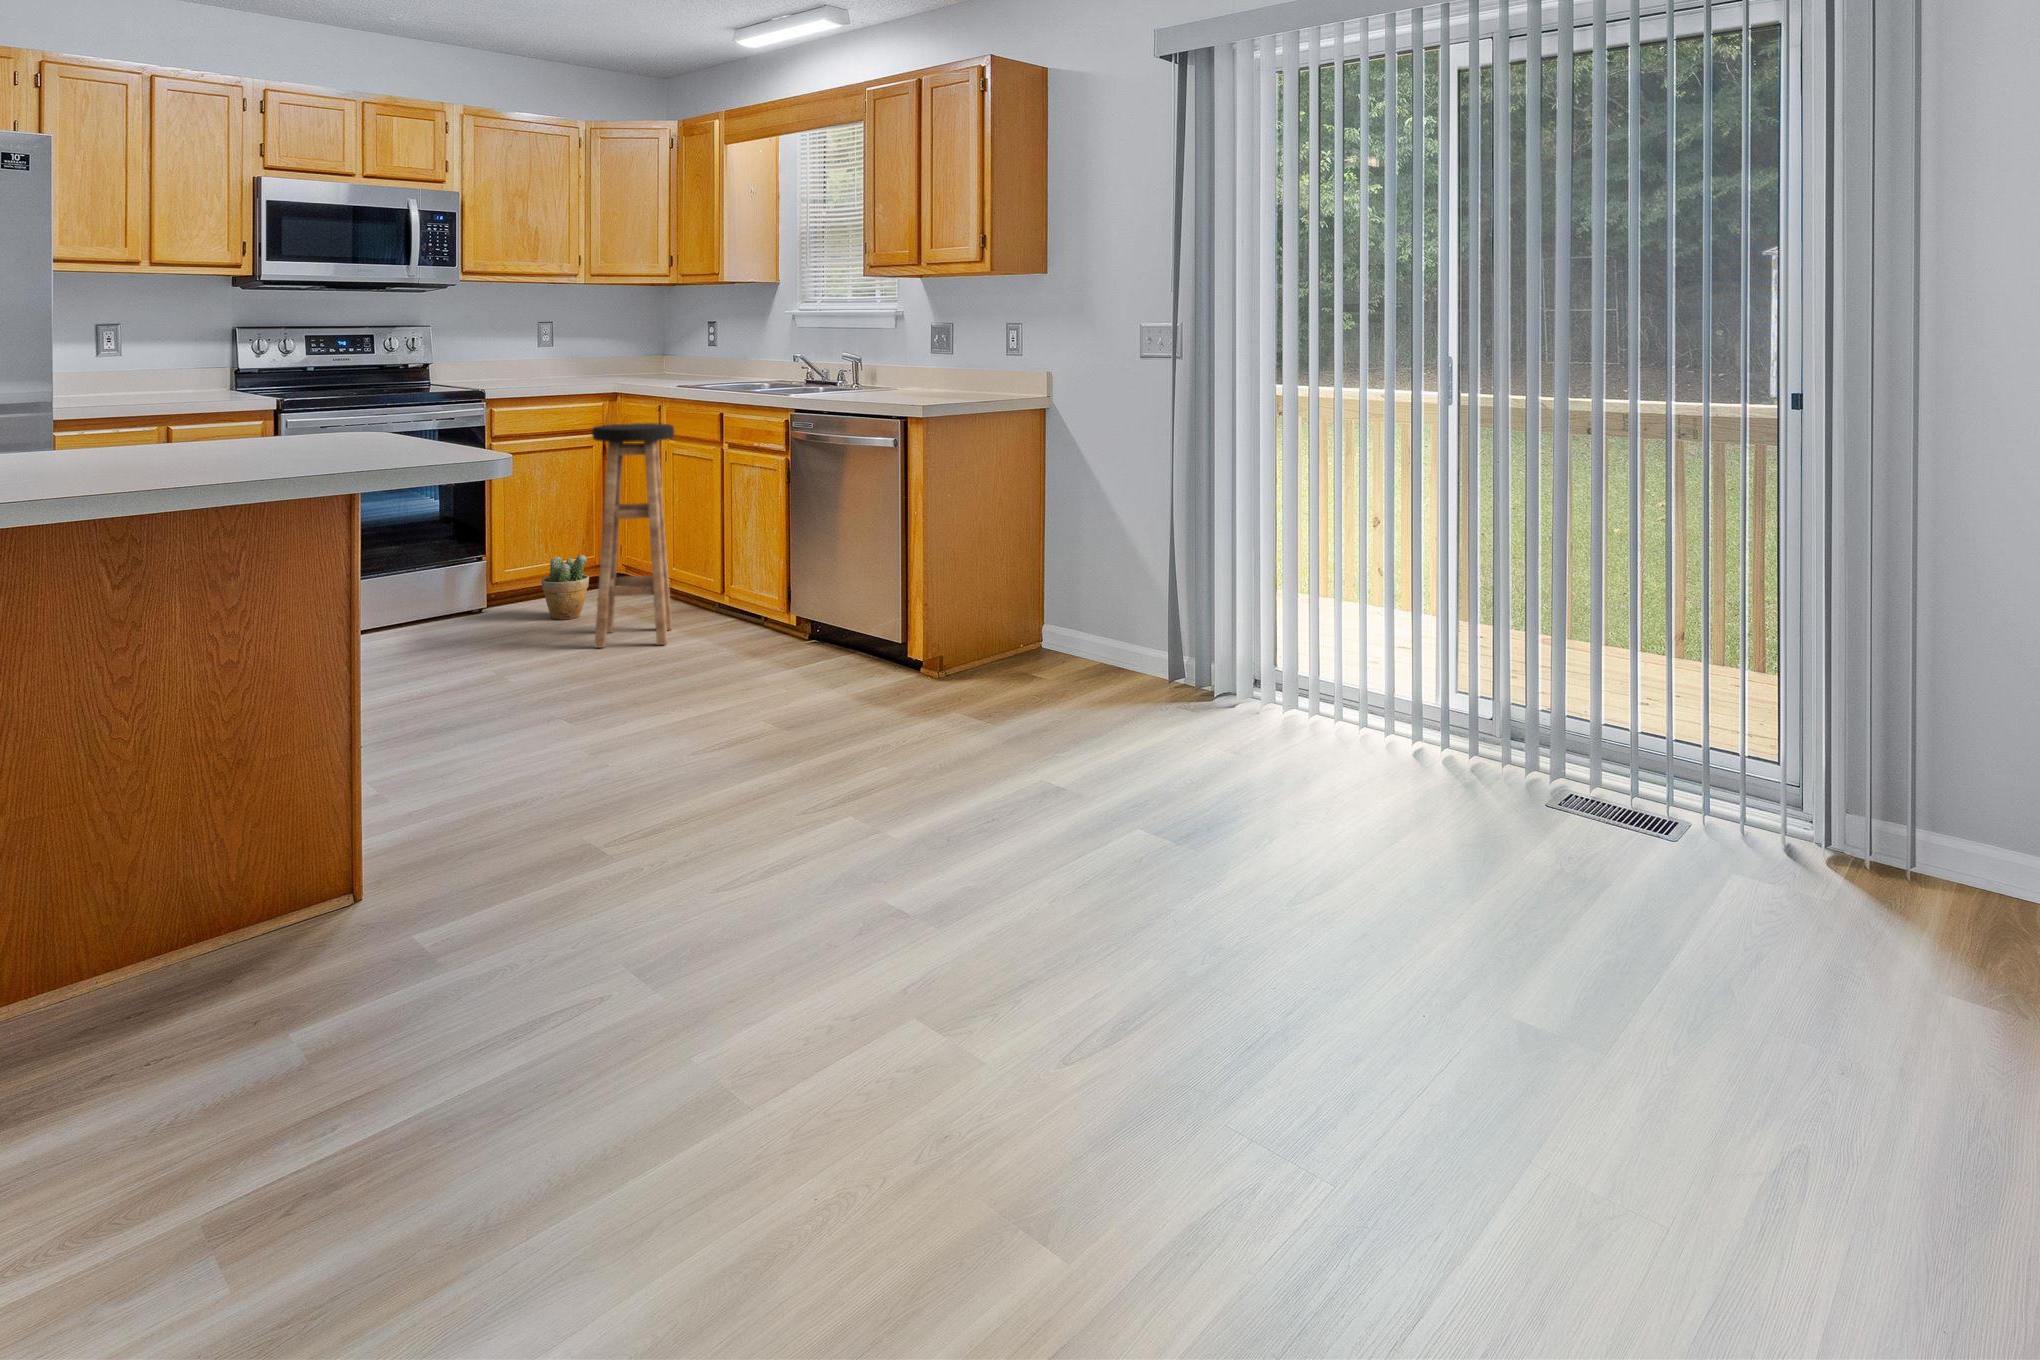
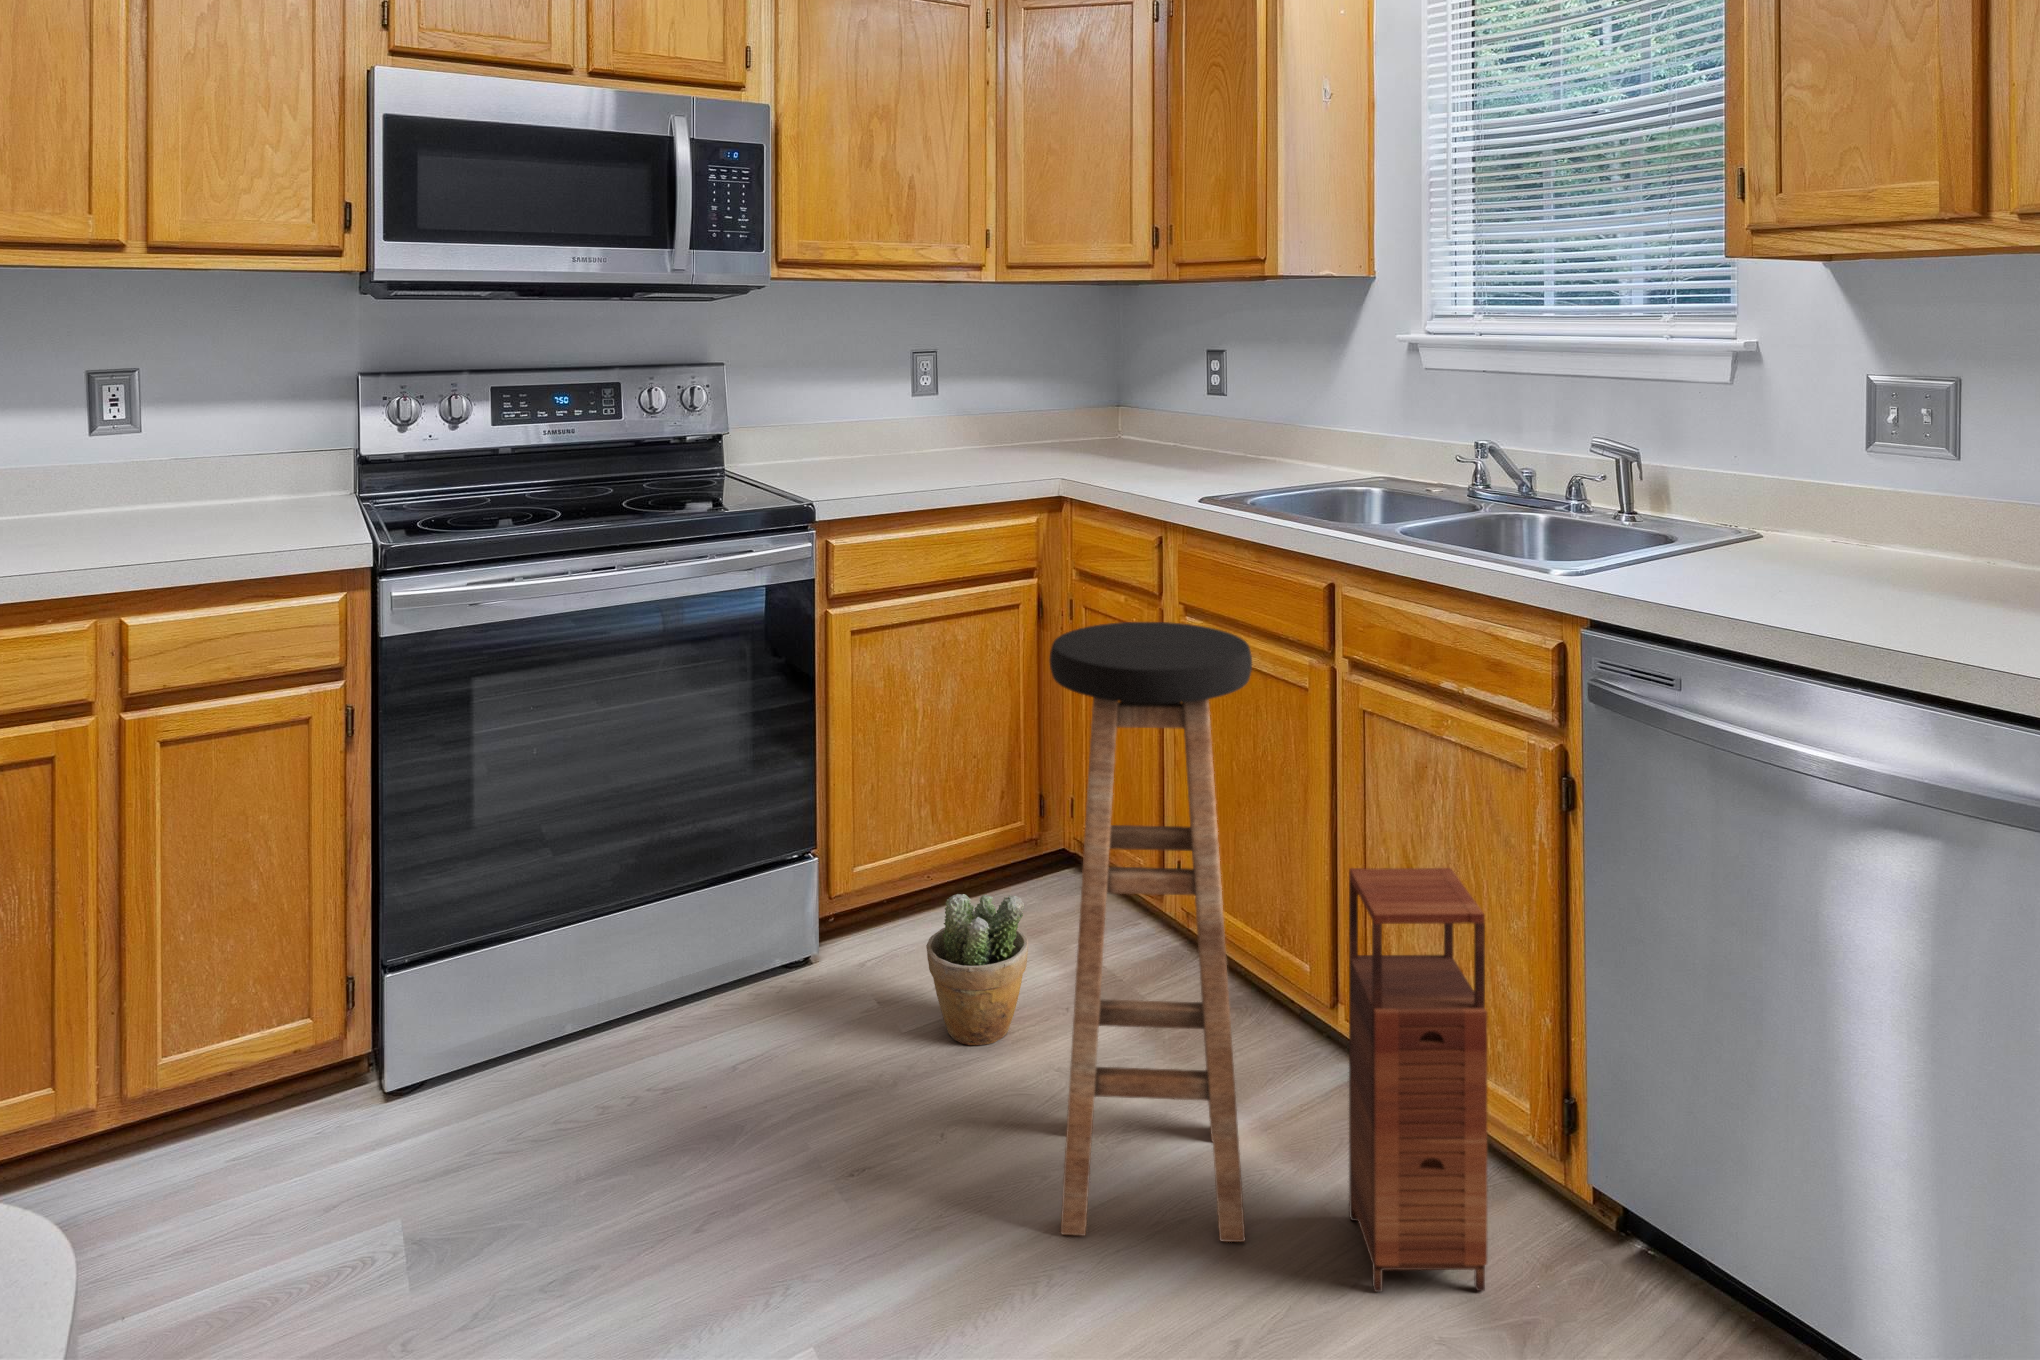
storage cabinet: none [709,505,752,649] -> present [1349,868,1487,1292]

